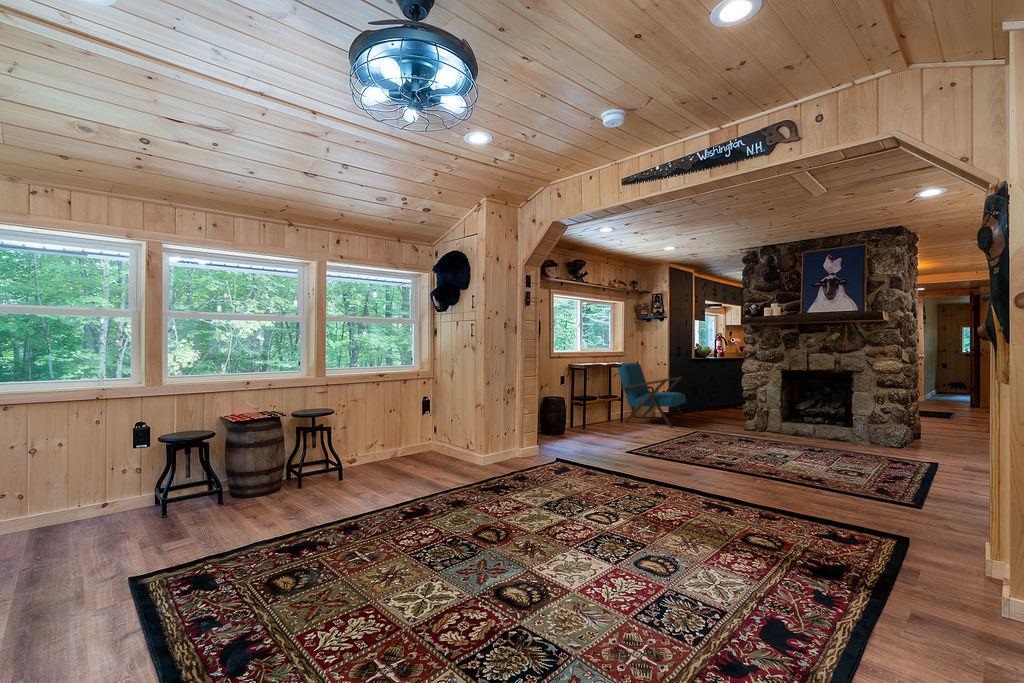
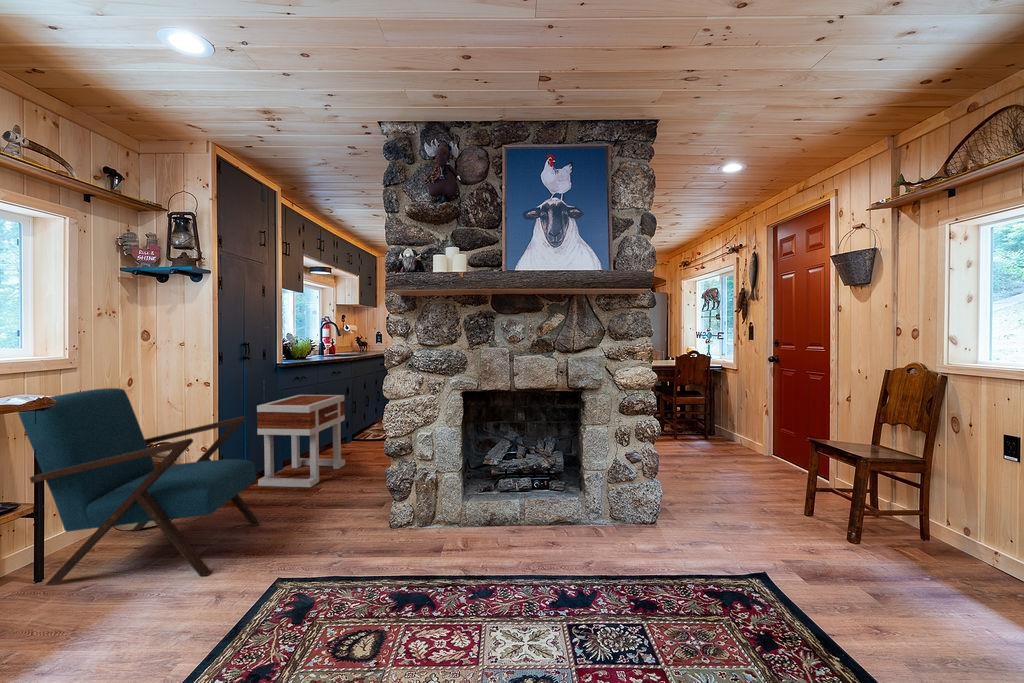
side table: none [684,375,726,417] -> present [257,395,345,487]

